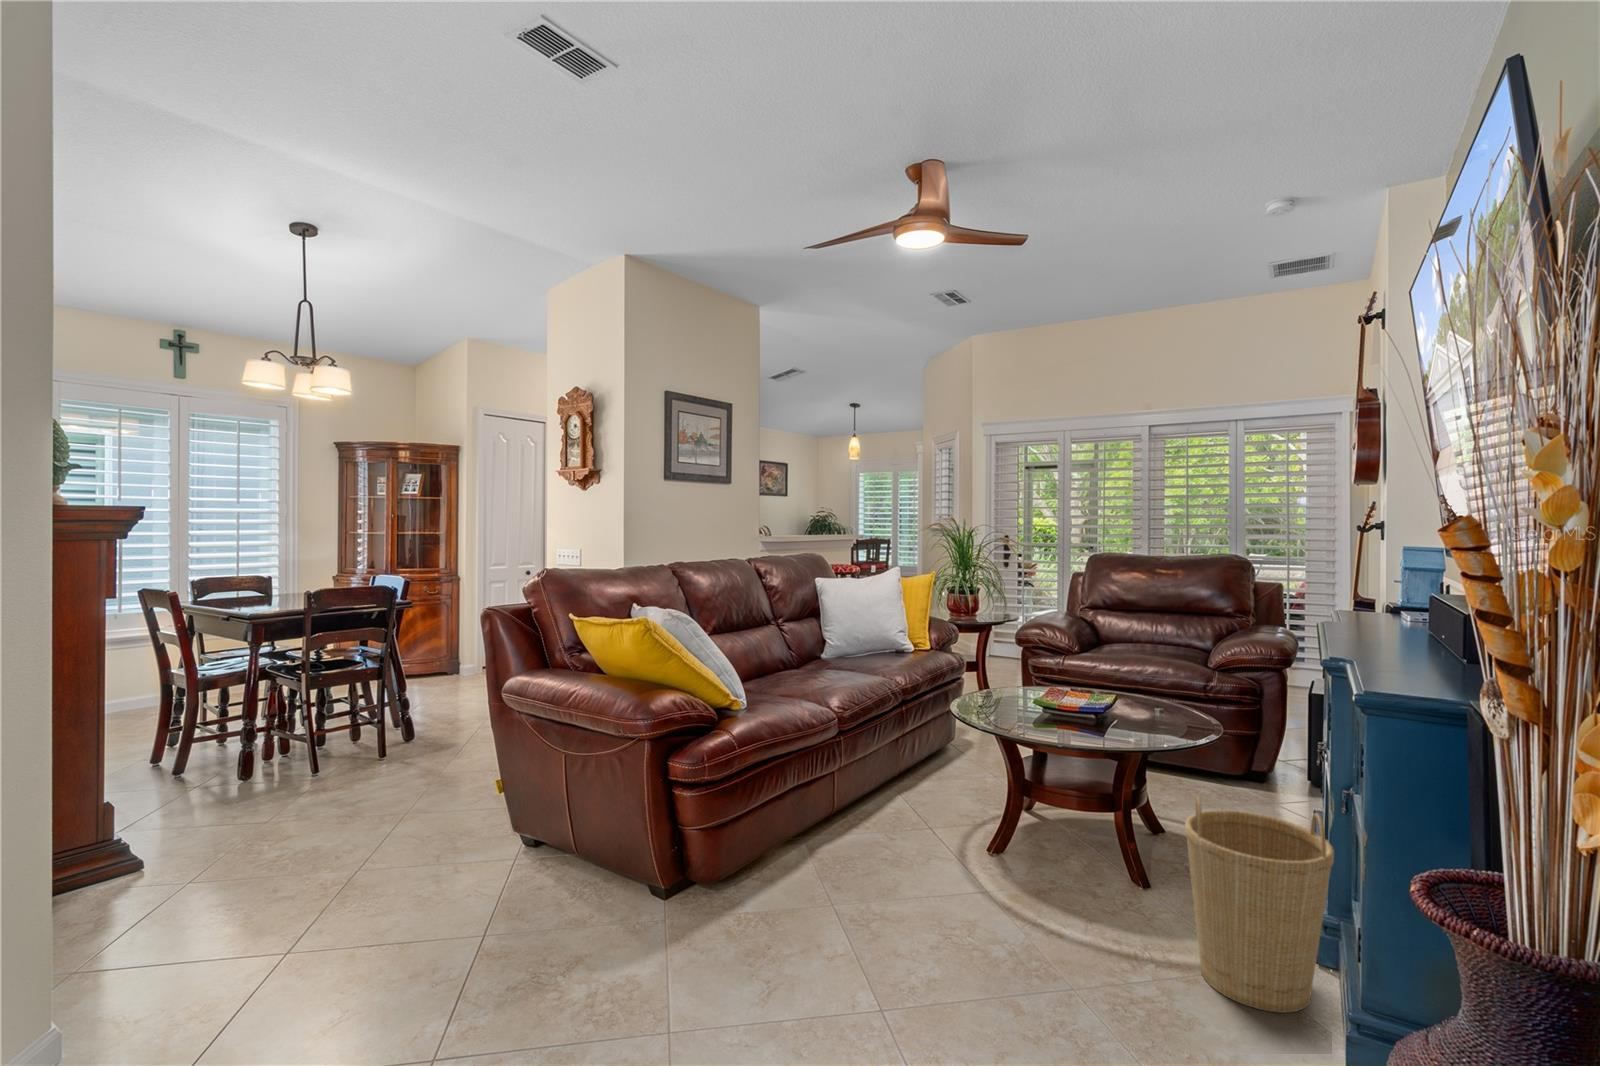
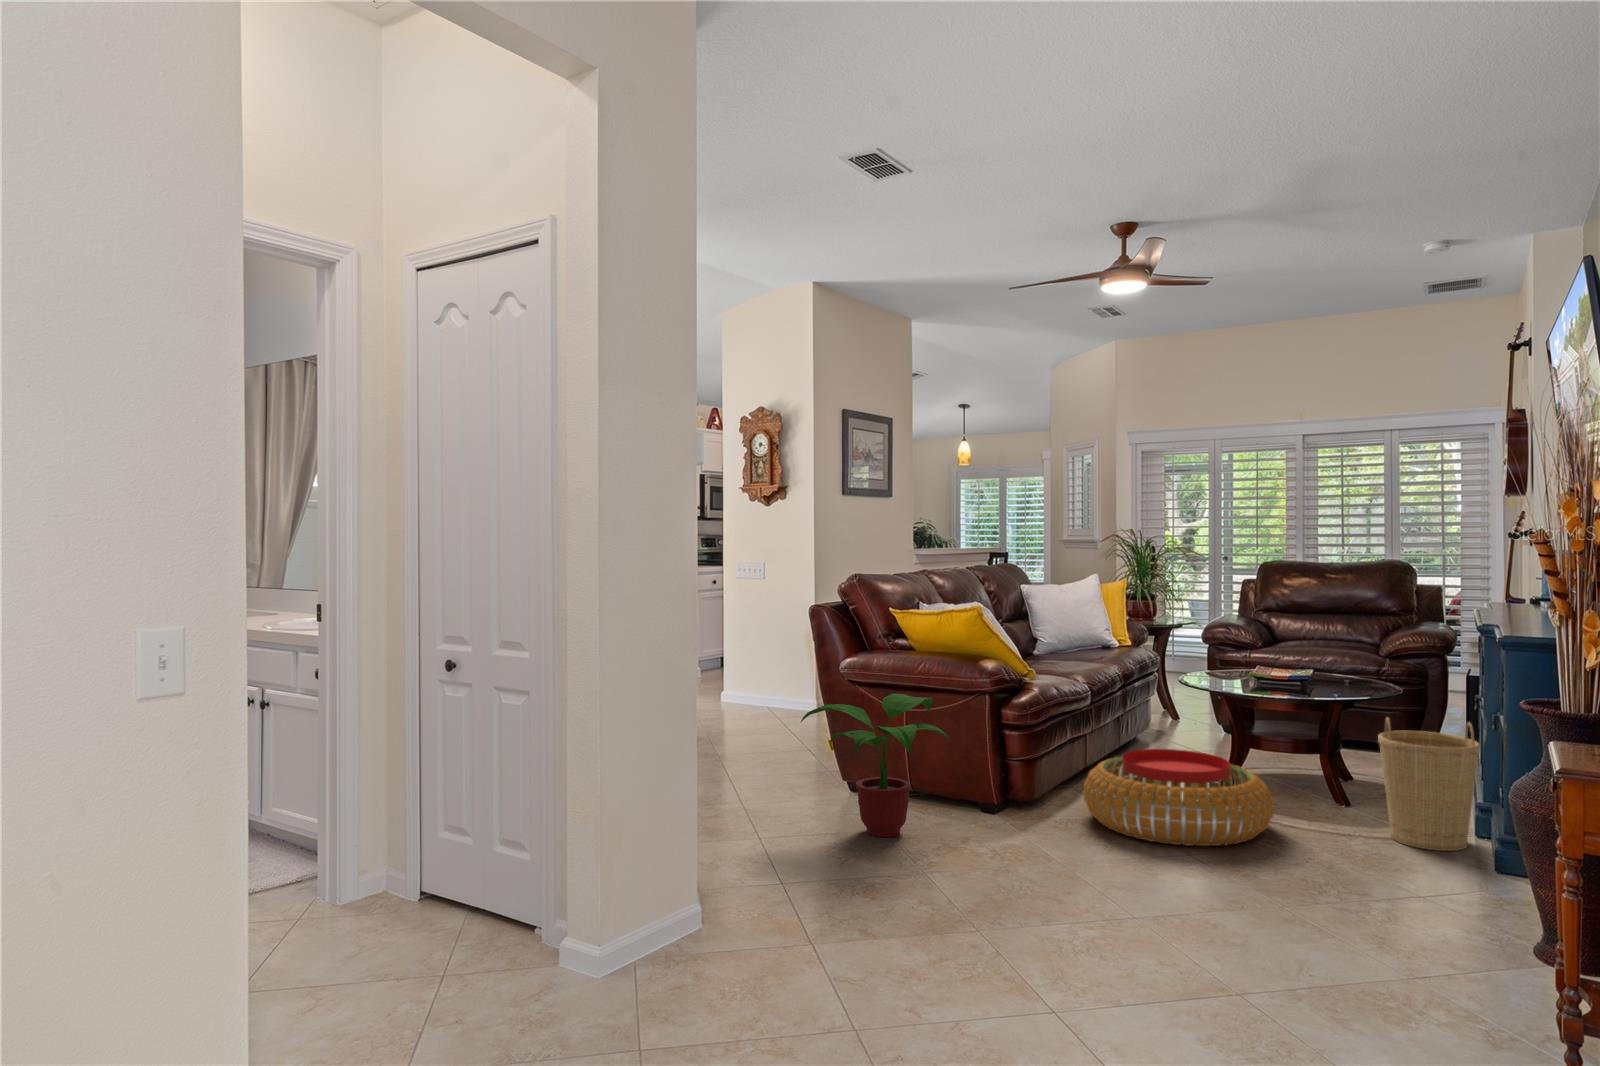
potted plant: none [398,742,592,961] -> present [801,694,951,837]
pouf: none [783,815,1035,995] -> present [1084,749,1273,846]

